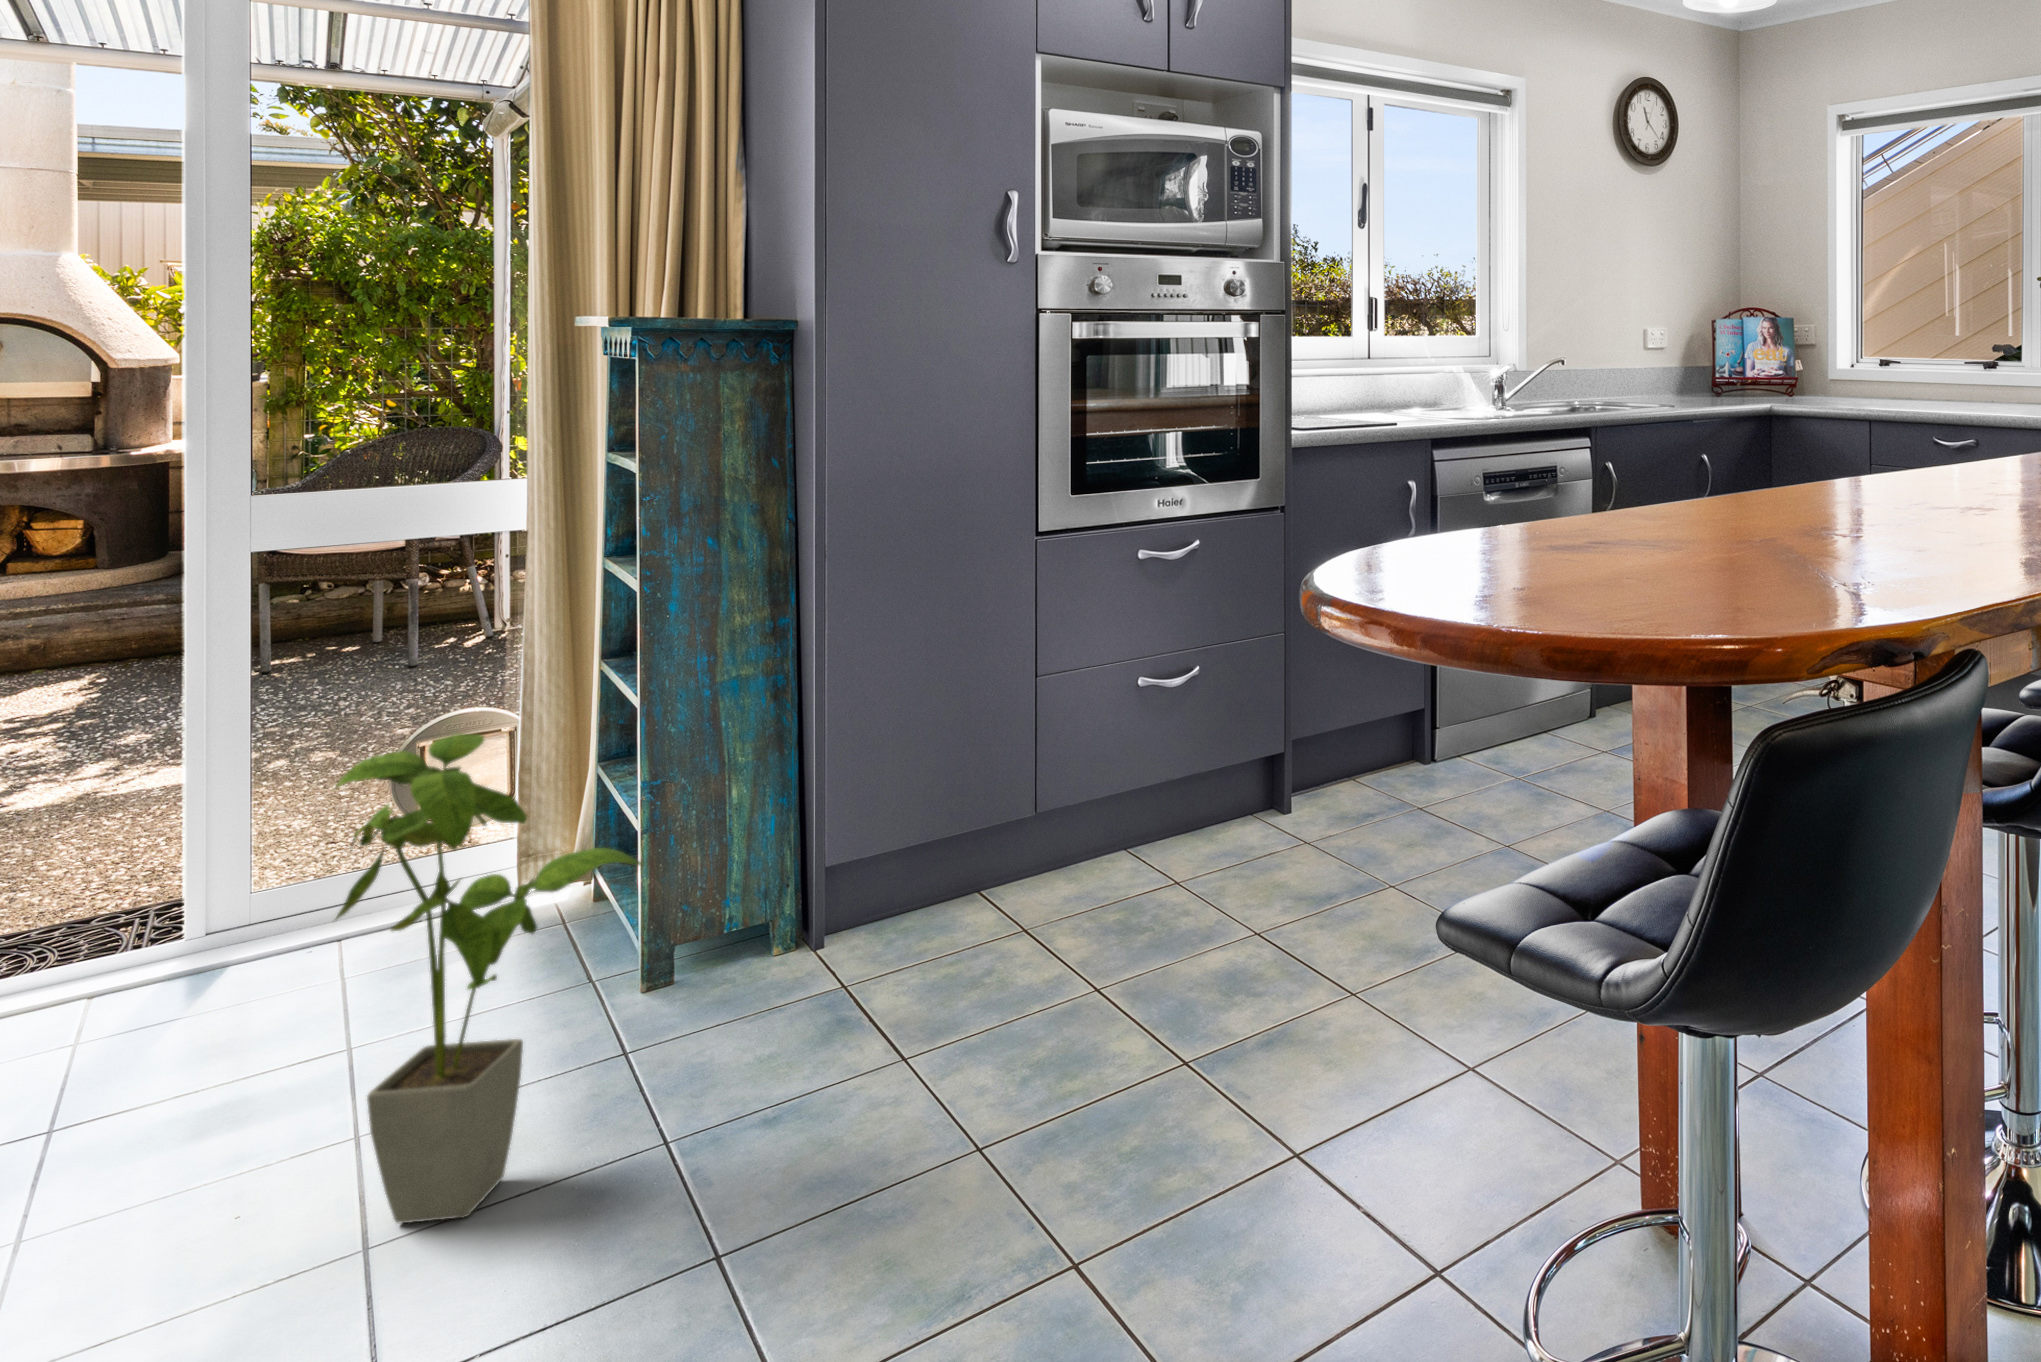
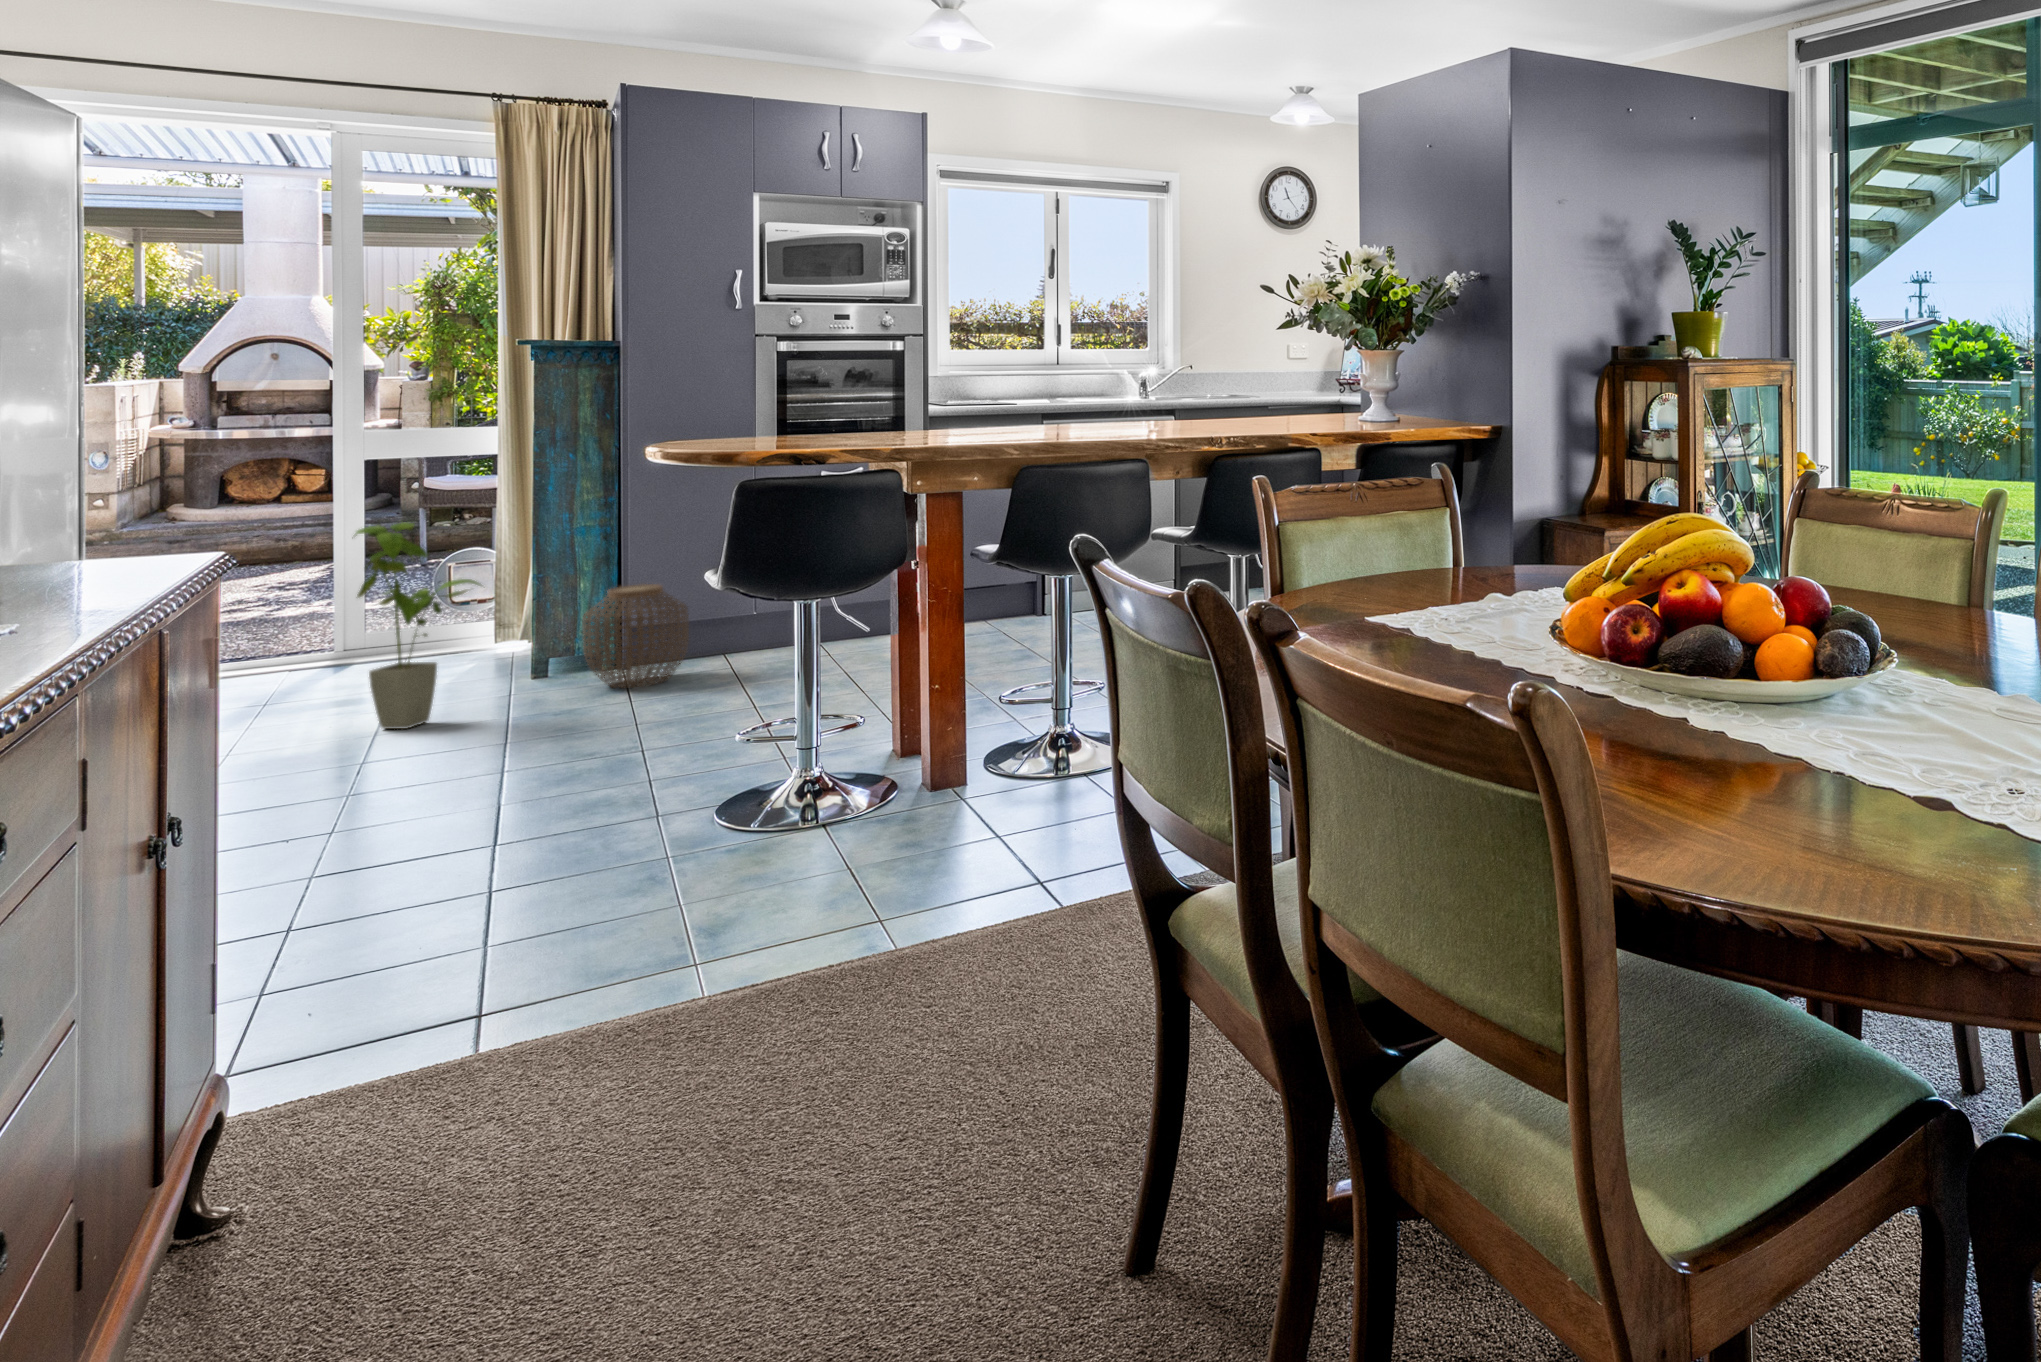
woven basket: none [776,783,971,1002] -> present [582,584,689,688]

